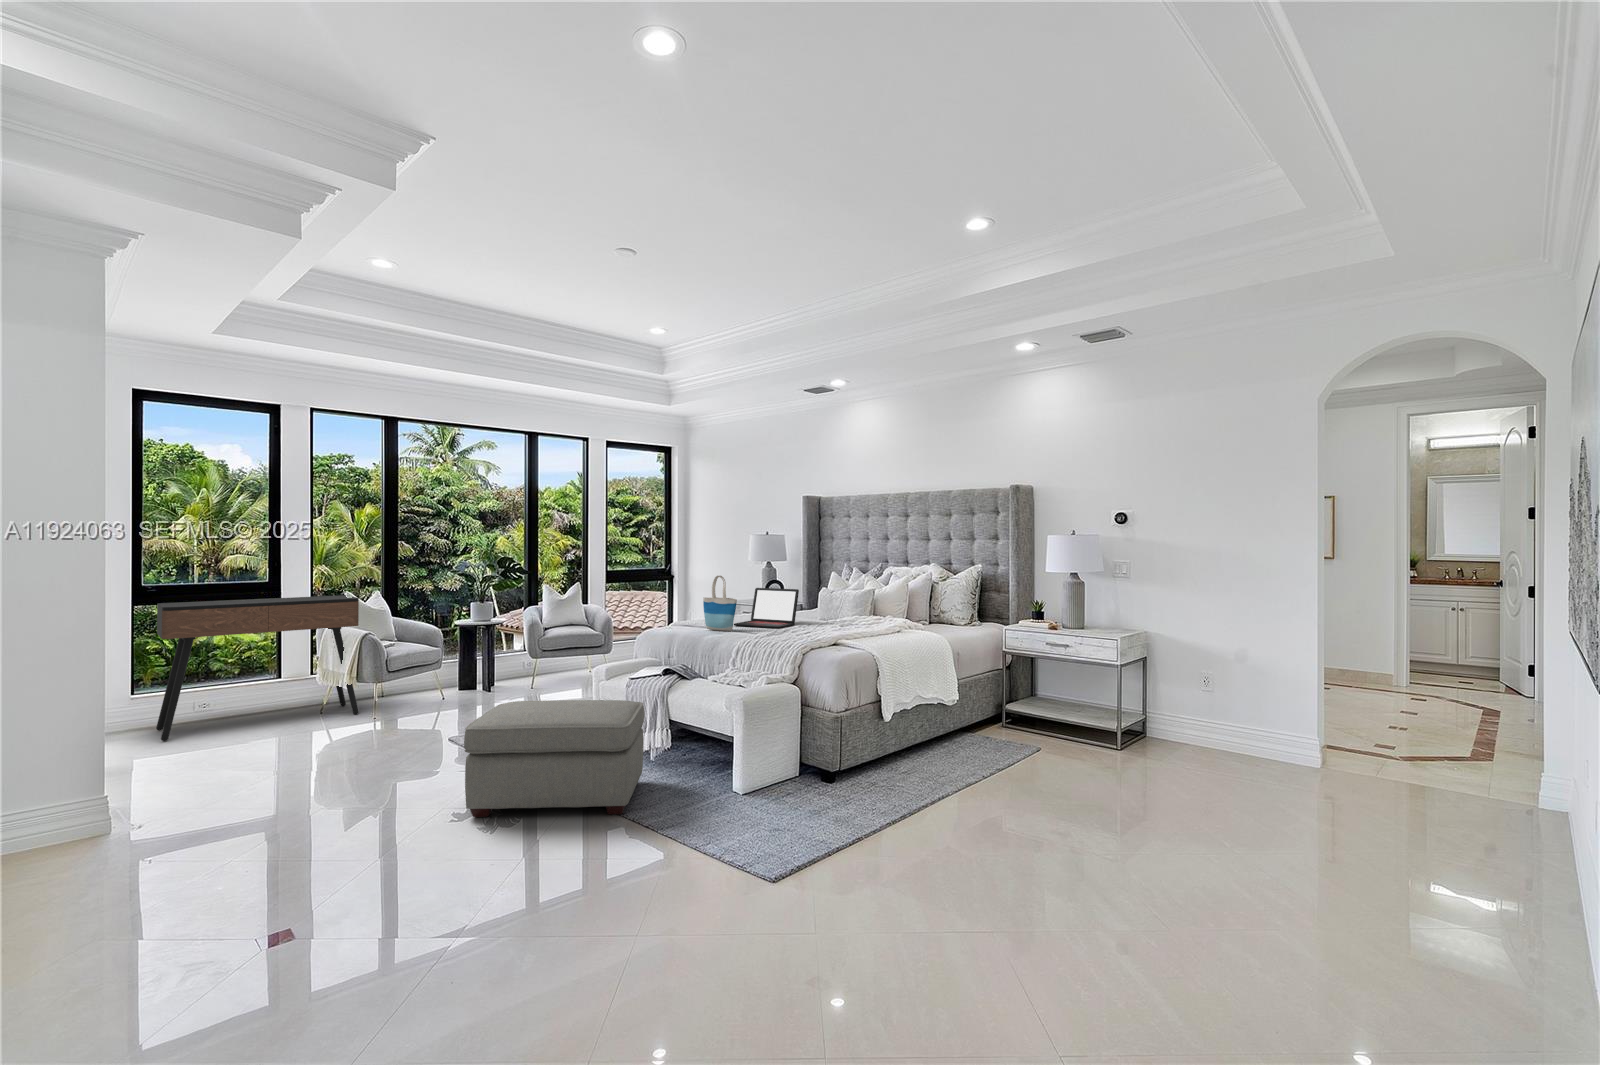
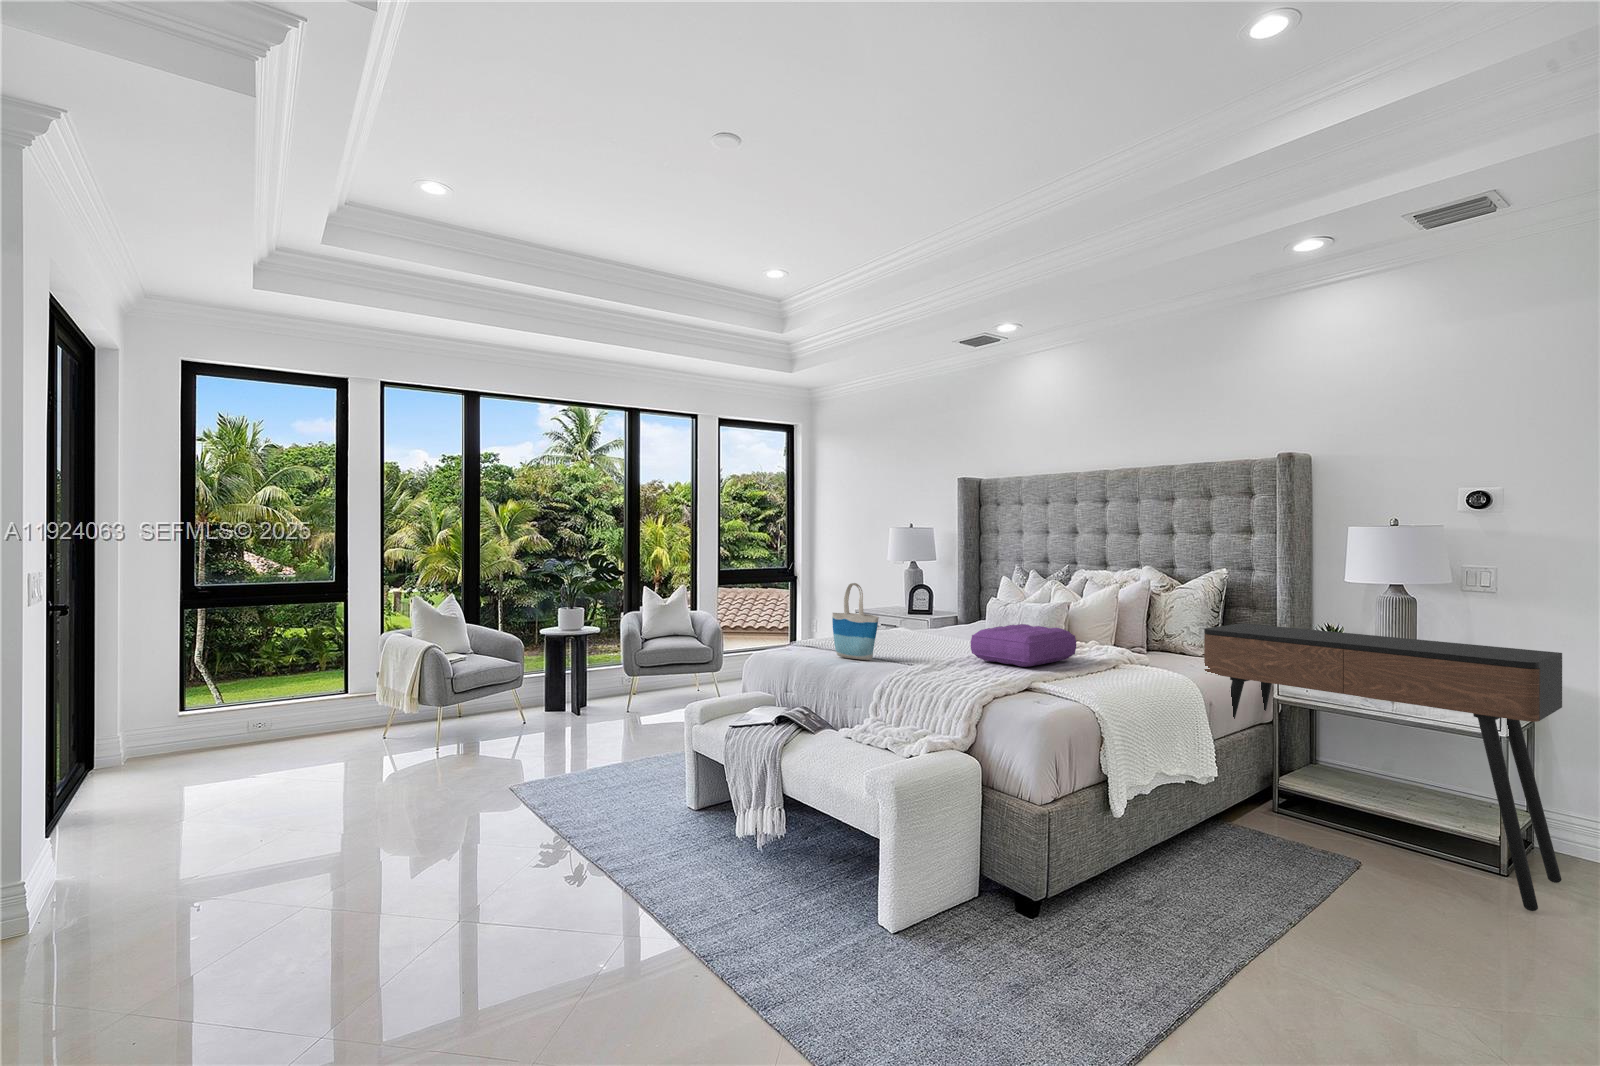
laptop: present [734,588,799,628] -> none [873,599,963,657]
console table: present [156,595,359,741] -> present [1204,623,1562,911]
pillow: none [802,604,874,632] -> present [971,624,1076,667]
ottoman: present [464,700,645,817] -> none [469,763,743,964]

